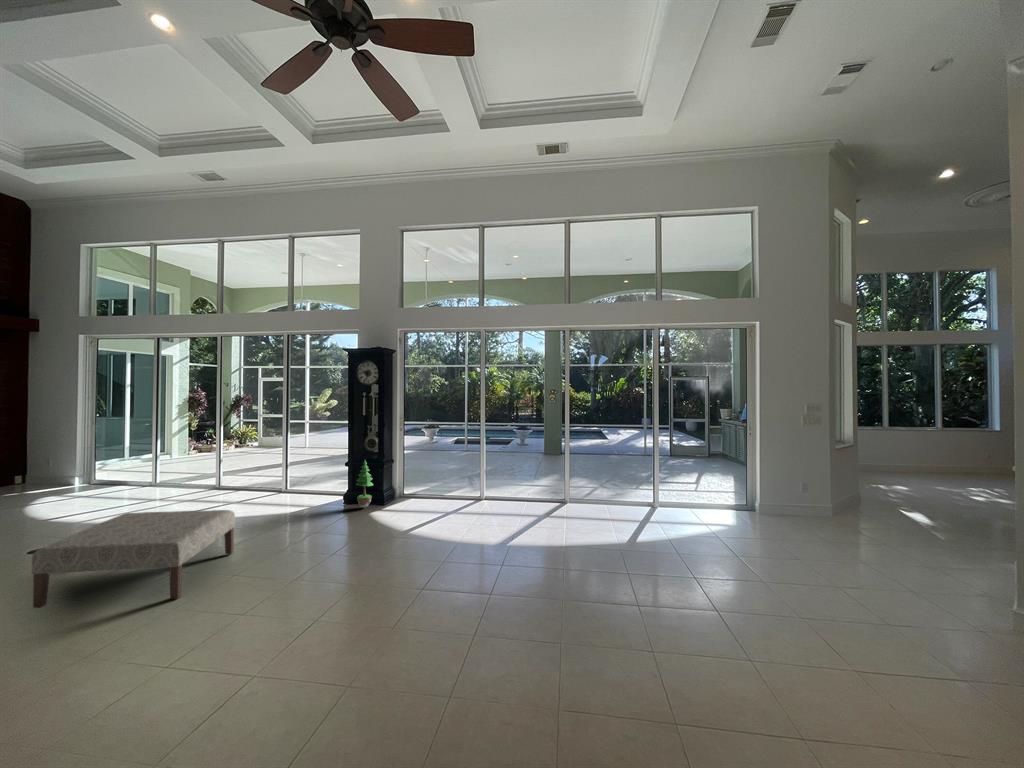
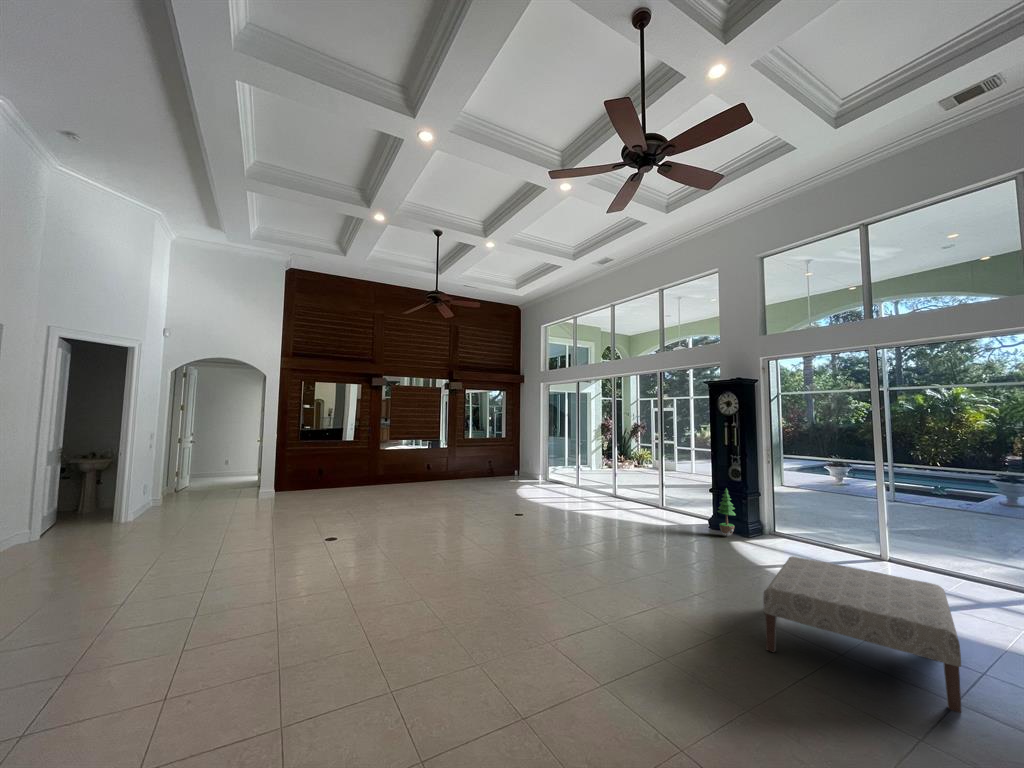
ottoman: present [32,510,235,608] -> present [763,556,962,713]

